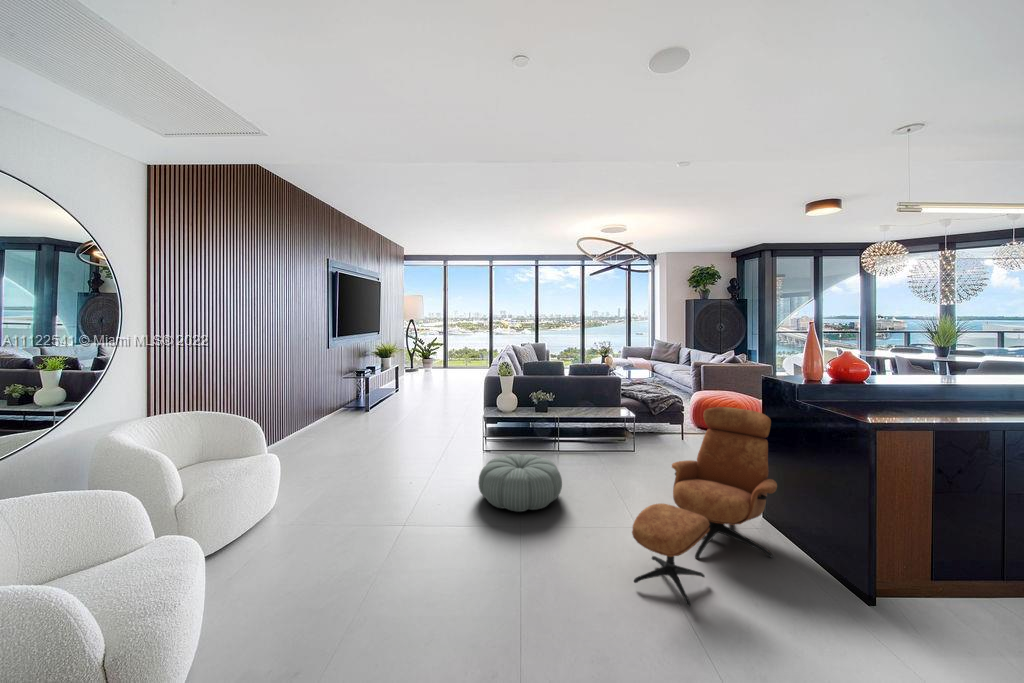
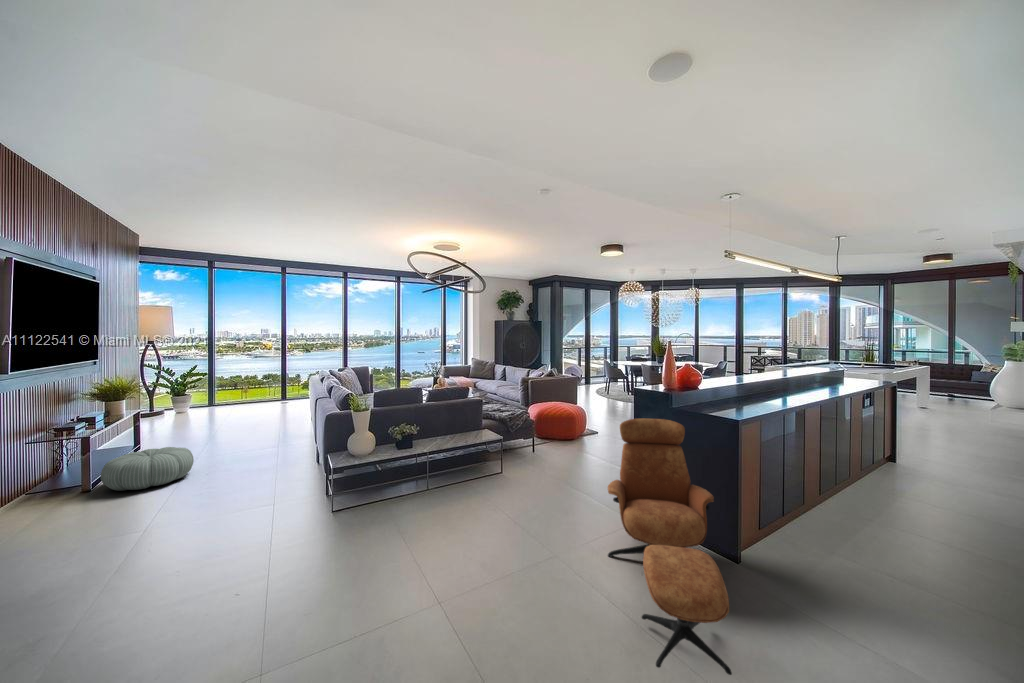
pouf: present [478,454,562,512] -> present [101,447,194,491]

